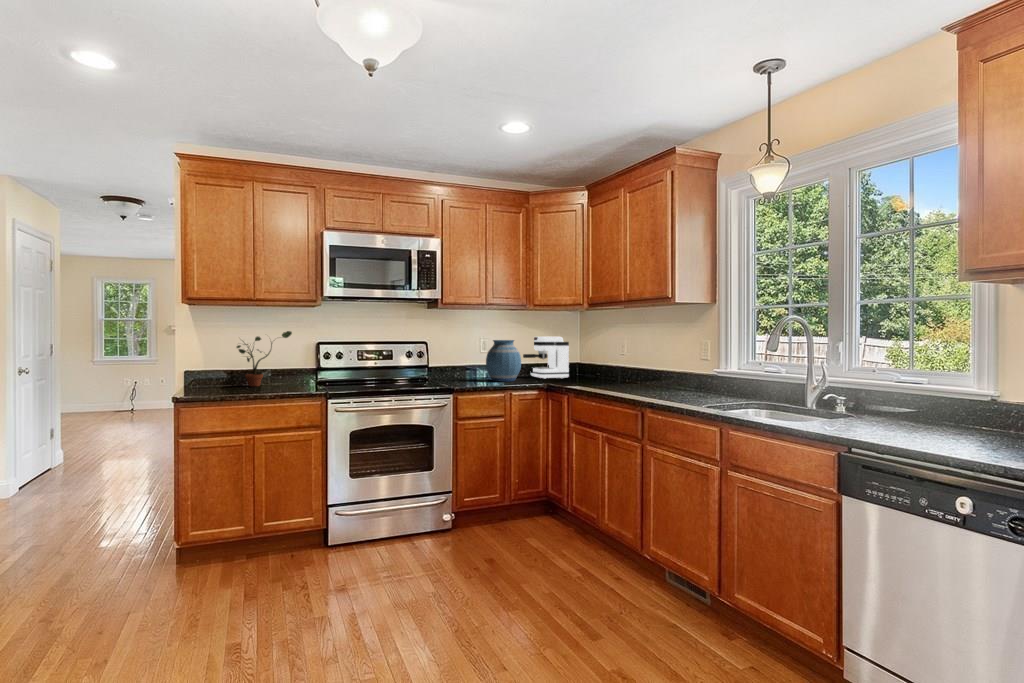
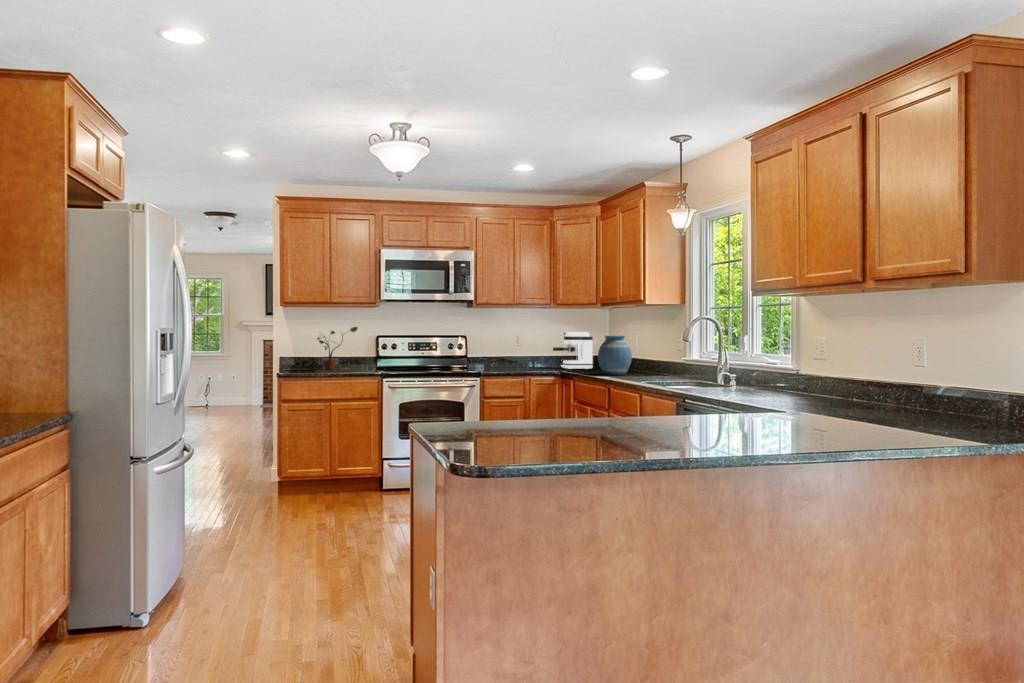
vase: present [486,340,521,382] -> present [598,336,632,375]

